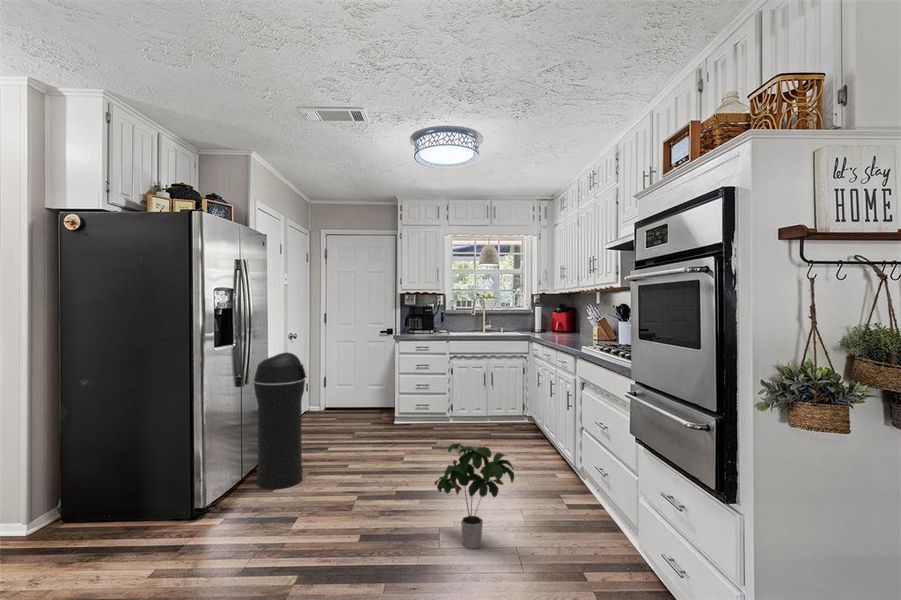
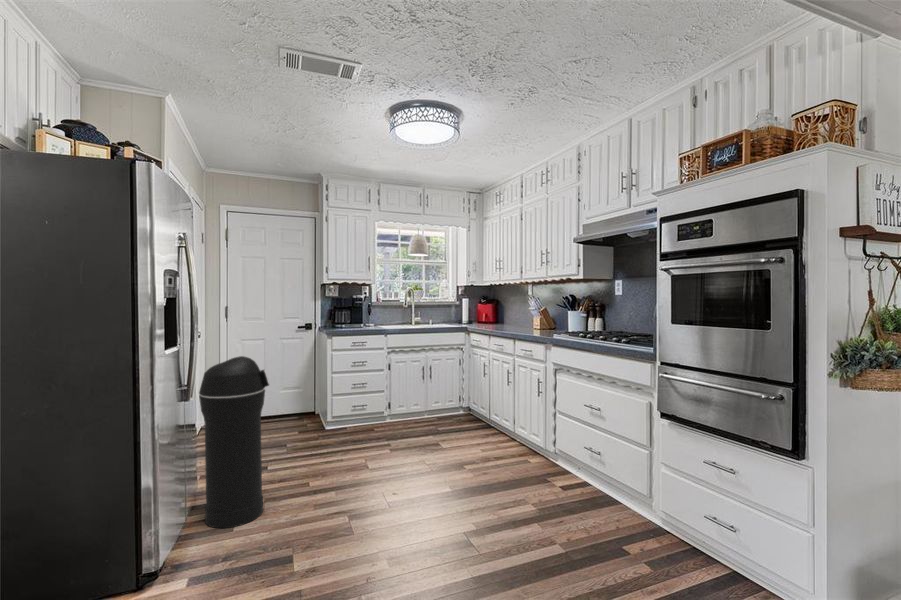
potted plant: present [434,443,514,549] -> none [464,444,561,556]

